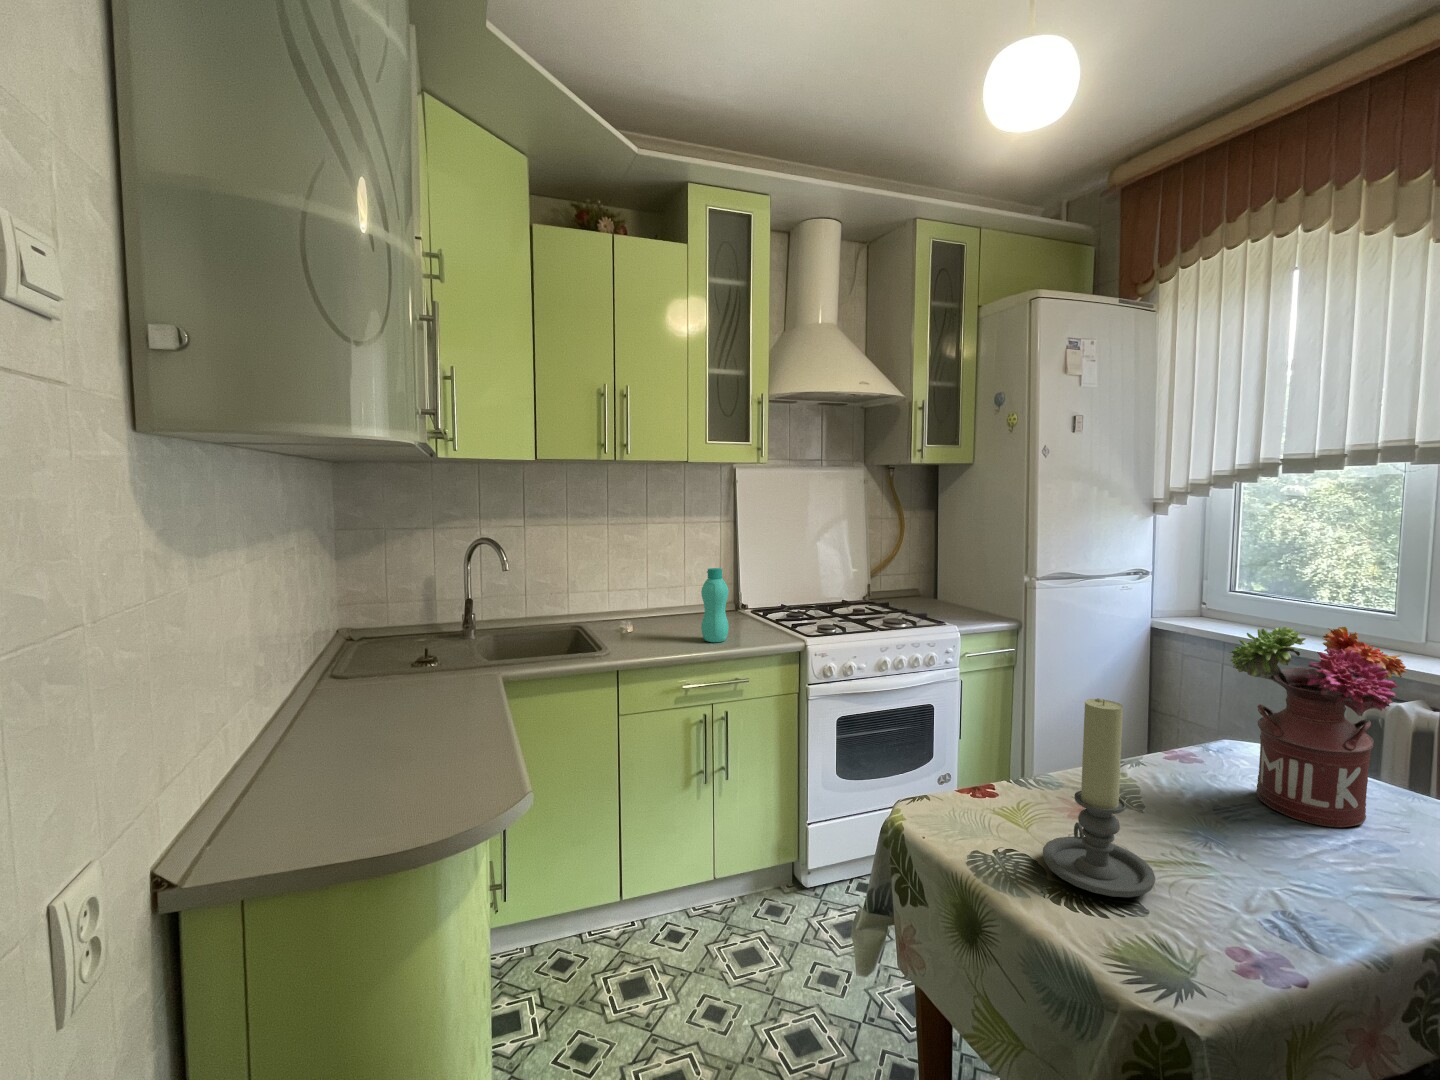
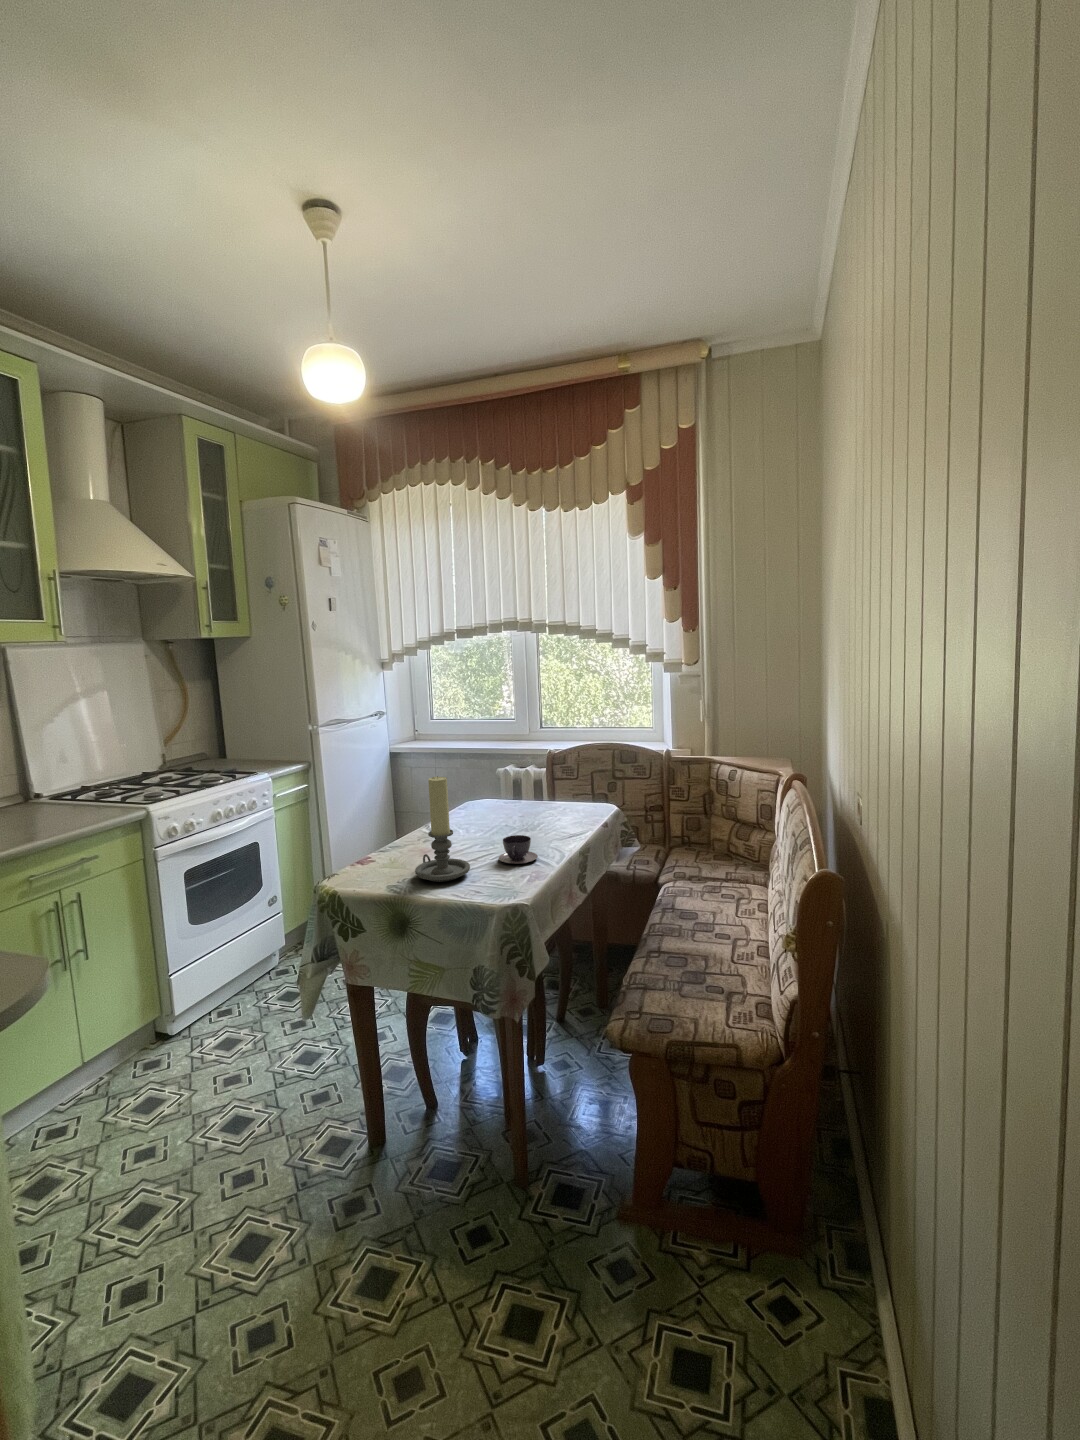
bottle: present [701,568,729,642] -> none [26,753,64,830]
flower arrangement: present [1229,626,1407,827] -> none [469,723,537,827]
teacup: none [1235,853,1341,933] -> present [499,835,538,864]

